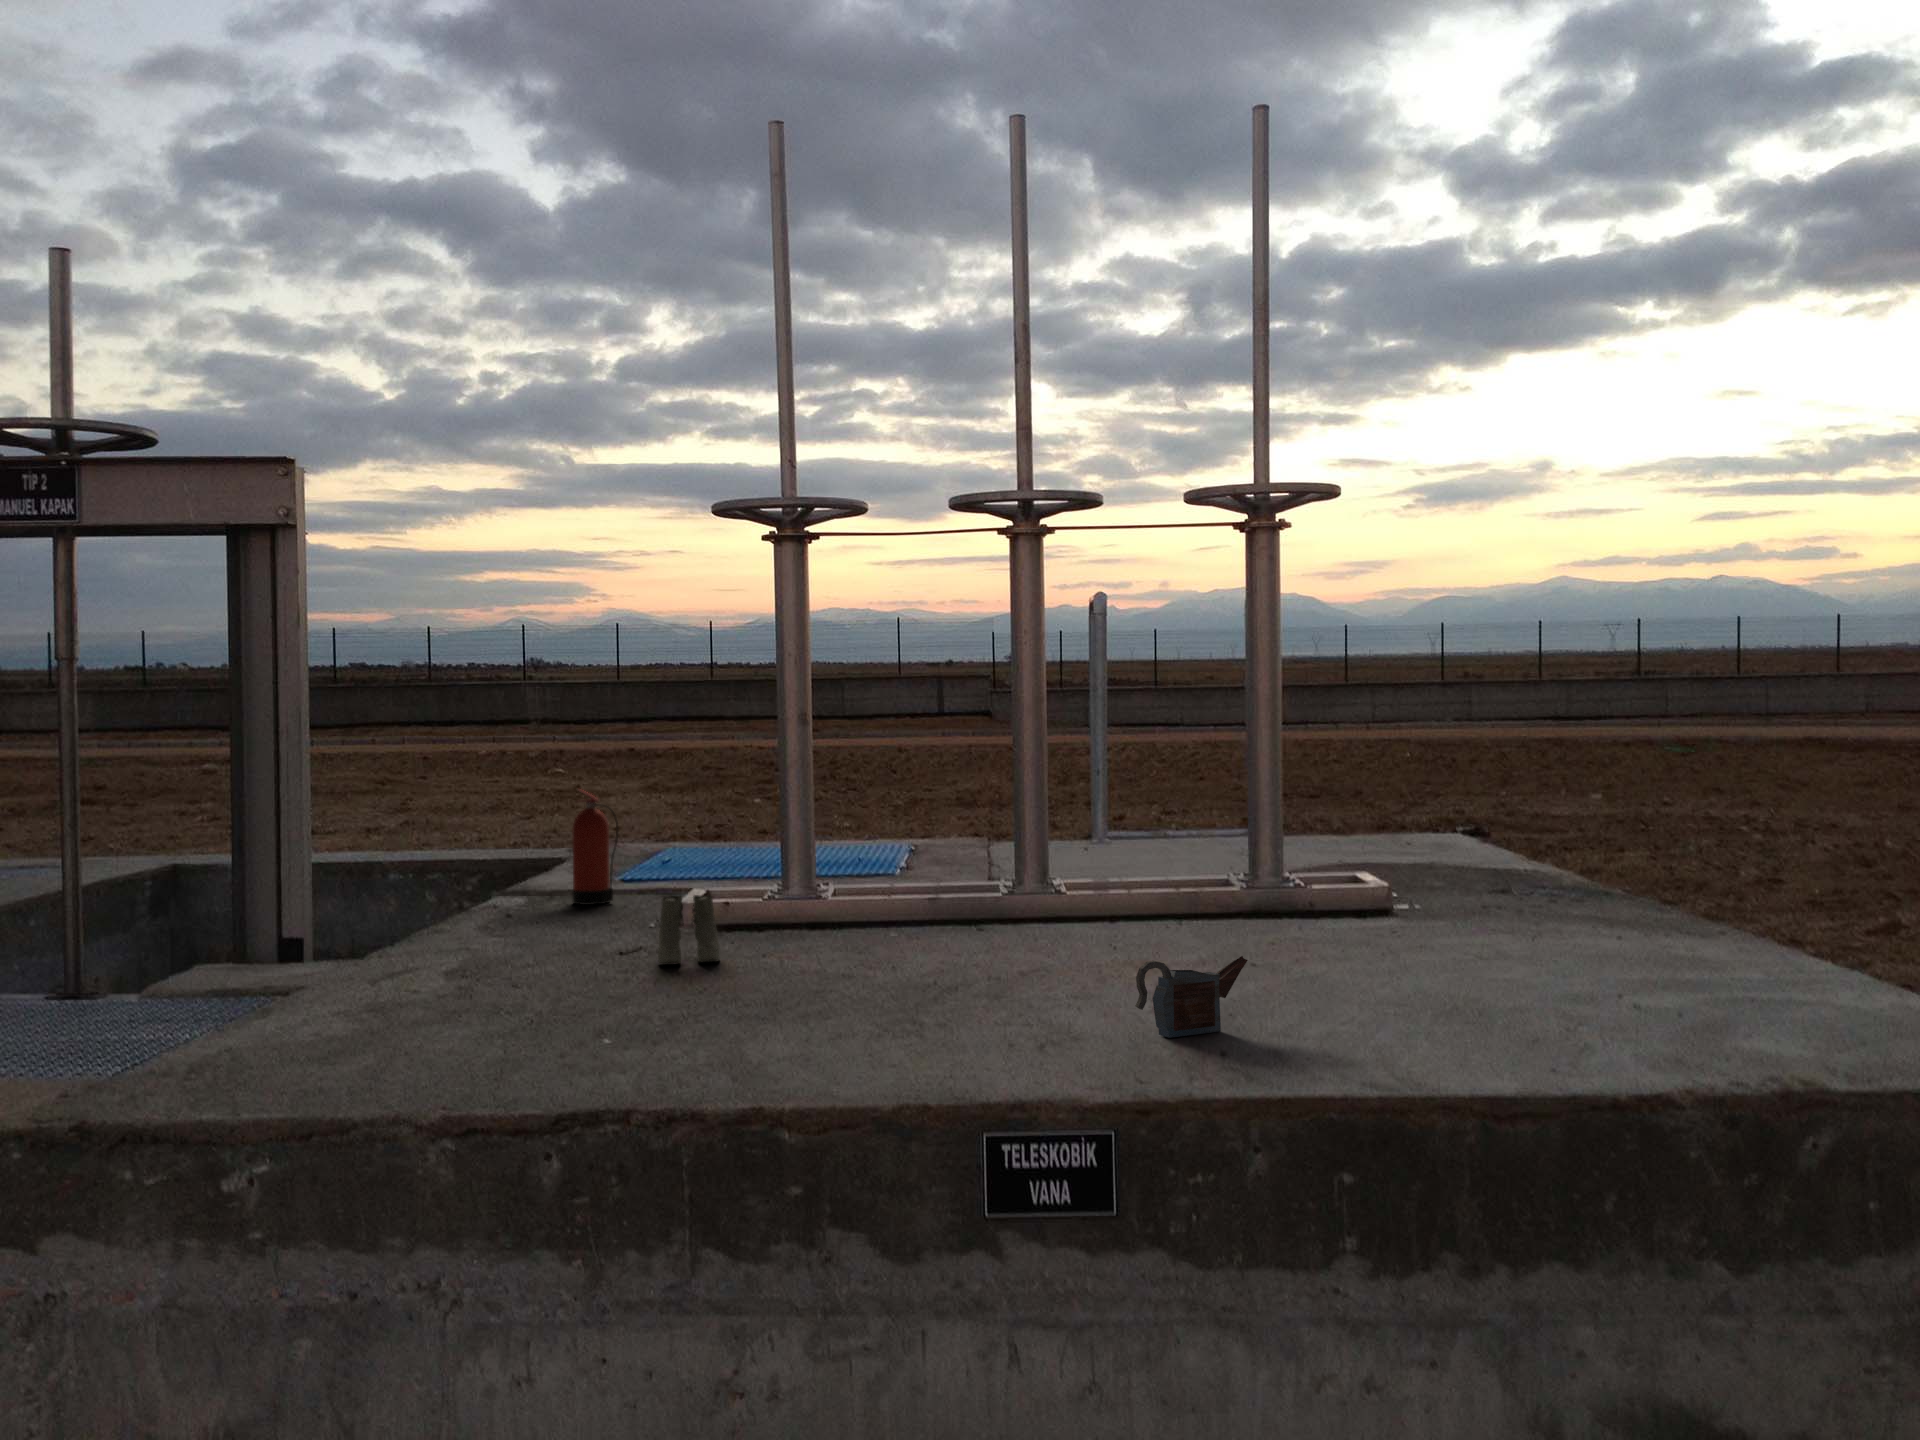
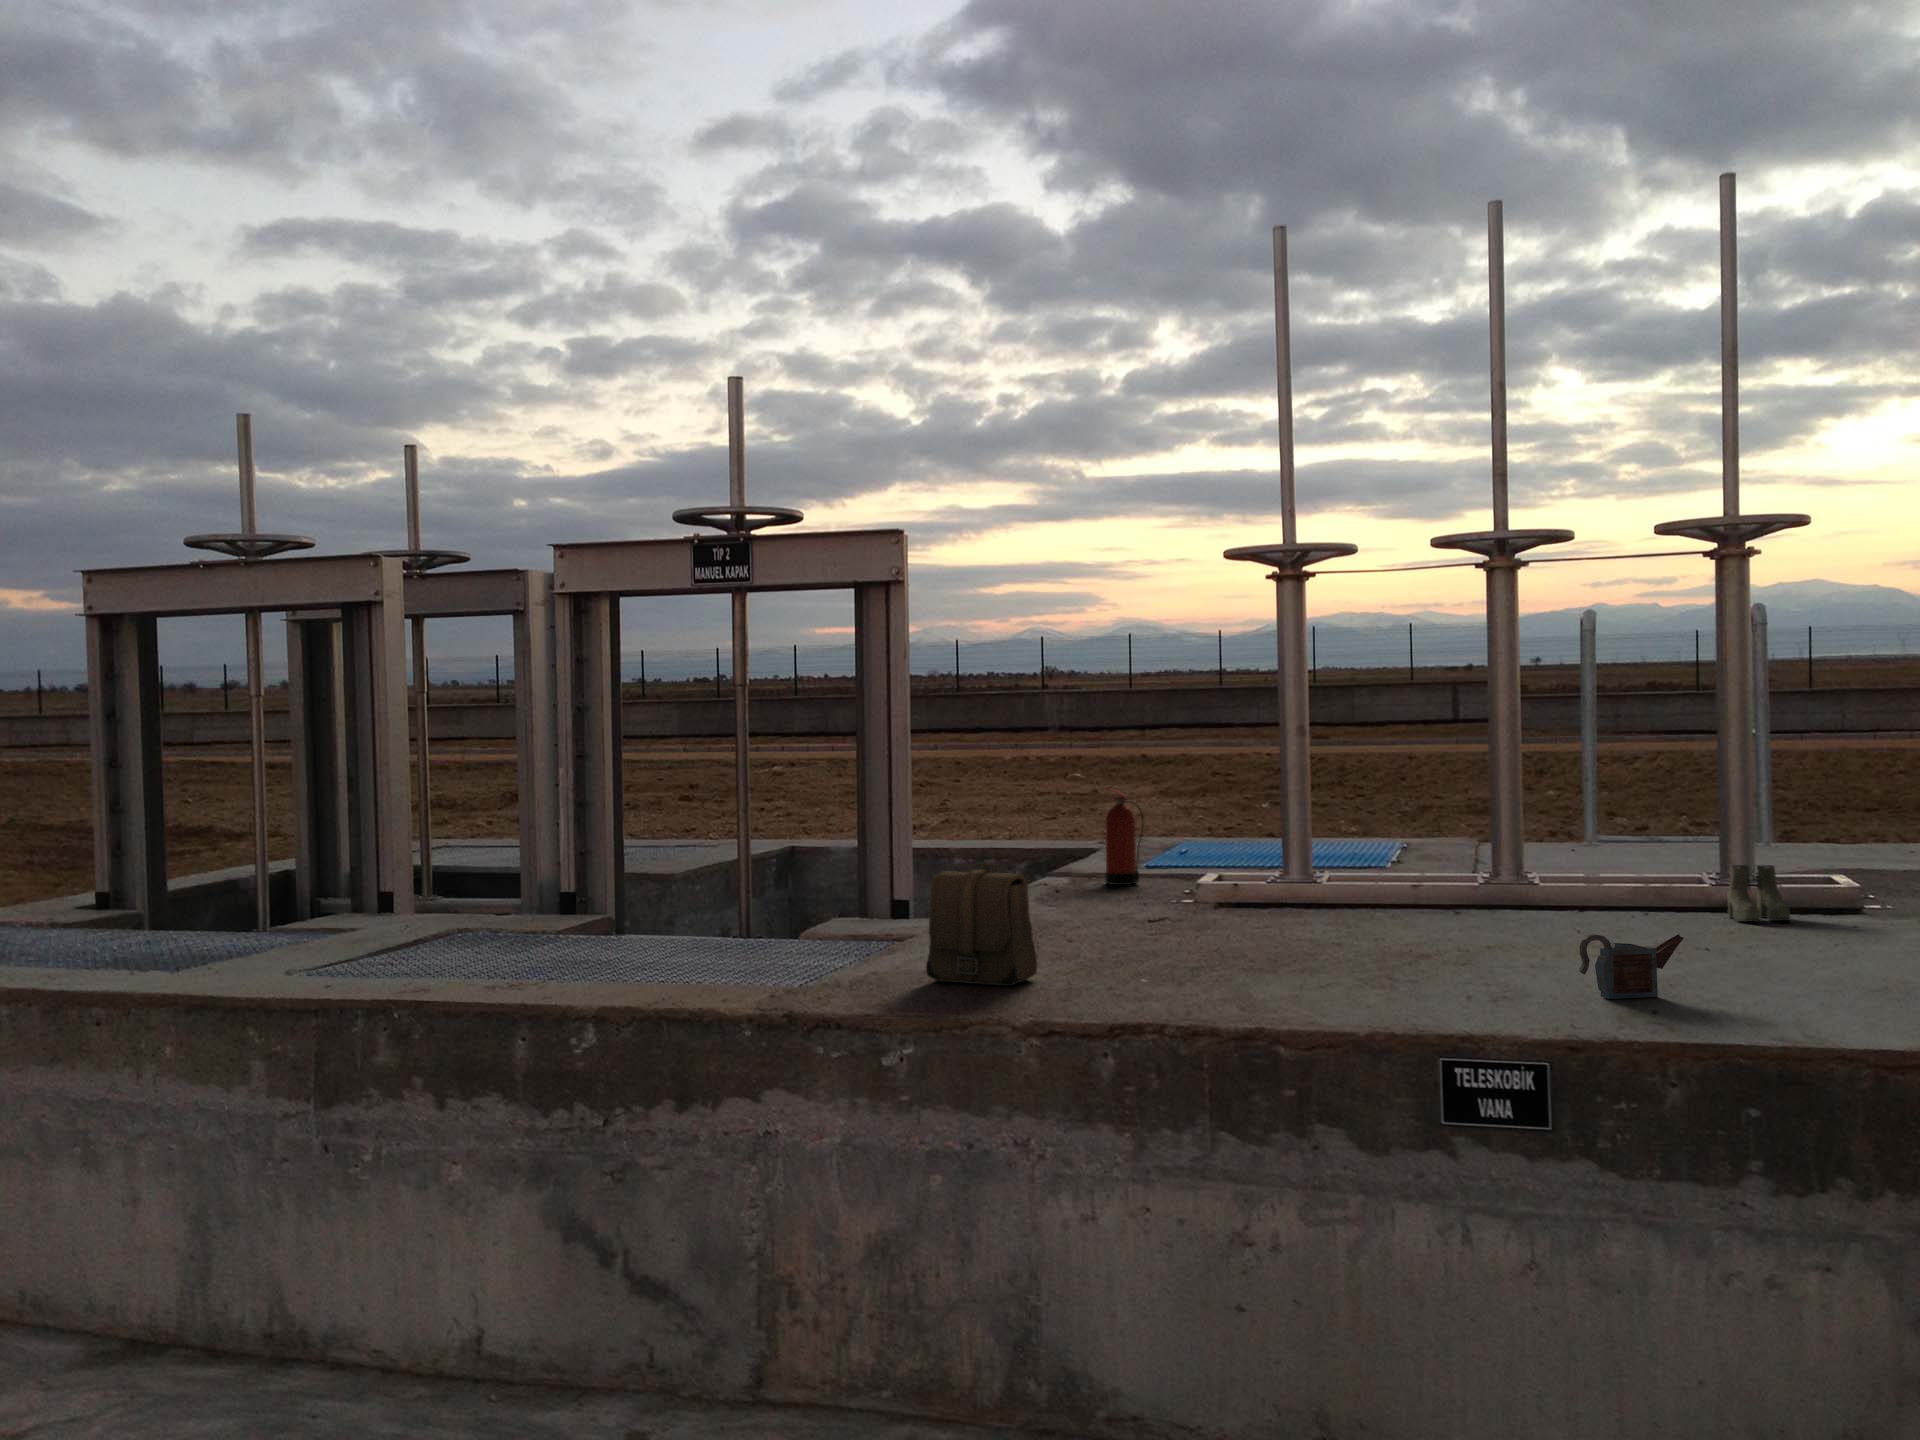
backpack: none [306,893,464,1060] -> present [926,862,1037,986]
boots: present [658,895,720,965] -> present [1727,865,1790,922]

